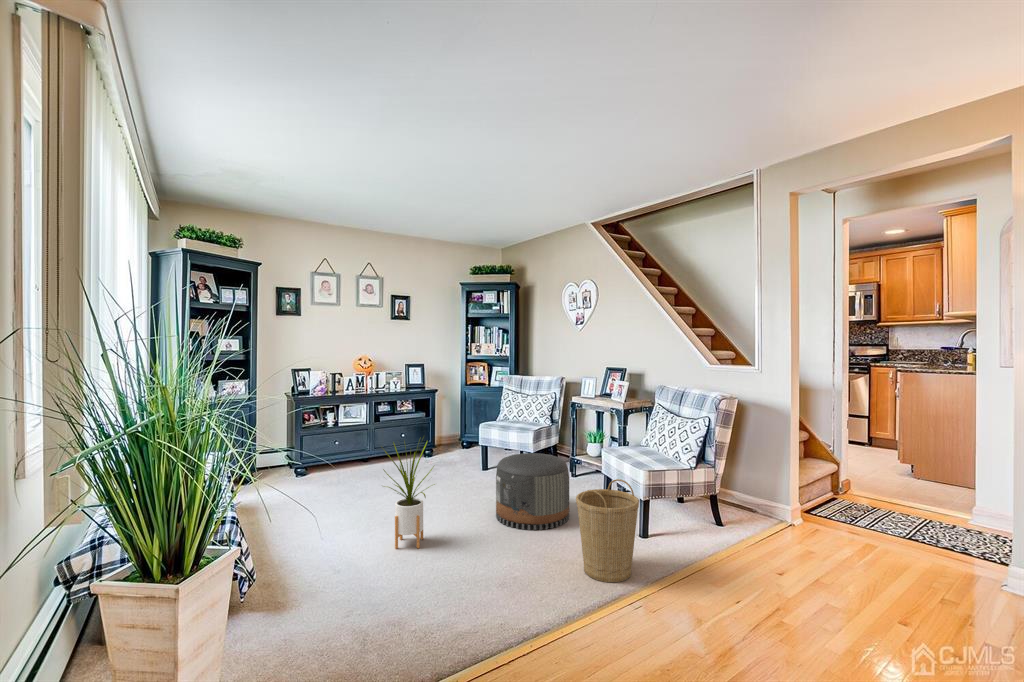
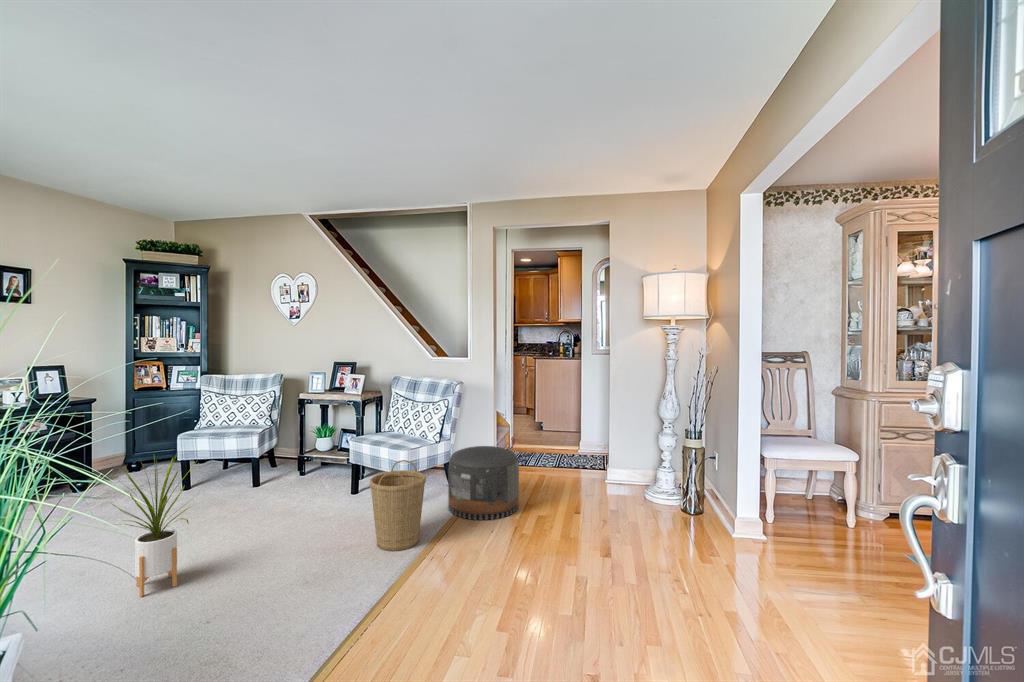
pouf: present [496,453,569,530] -> present [448,446,519,520]

